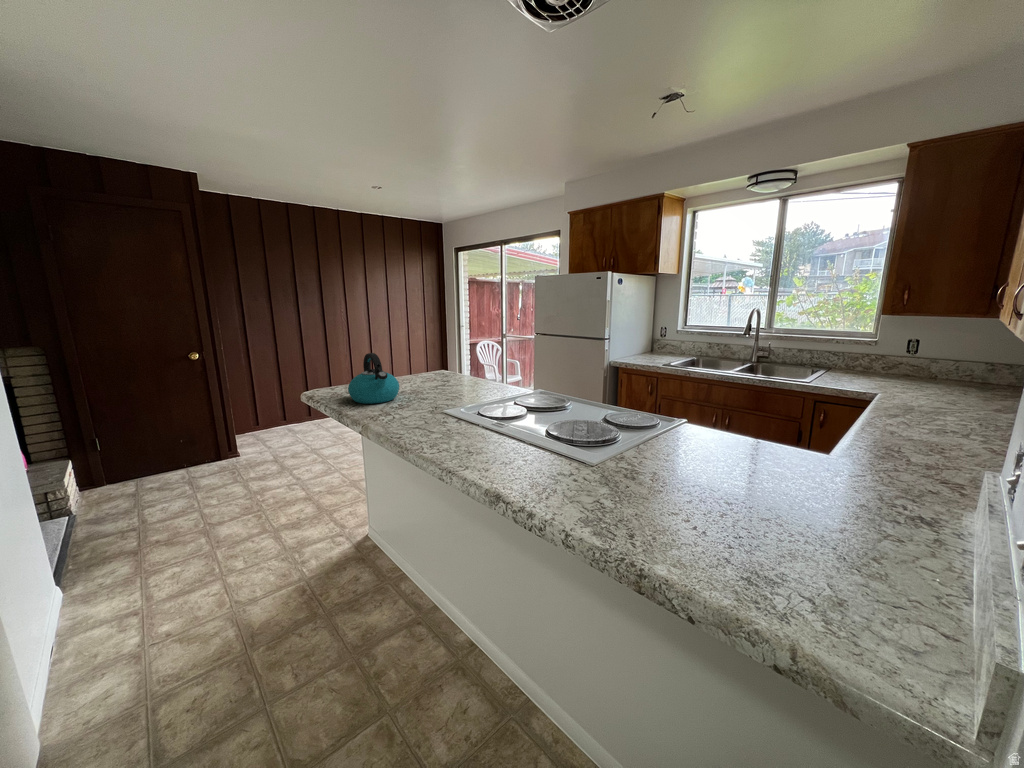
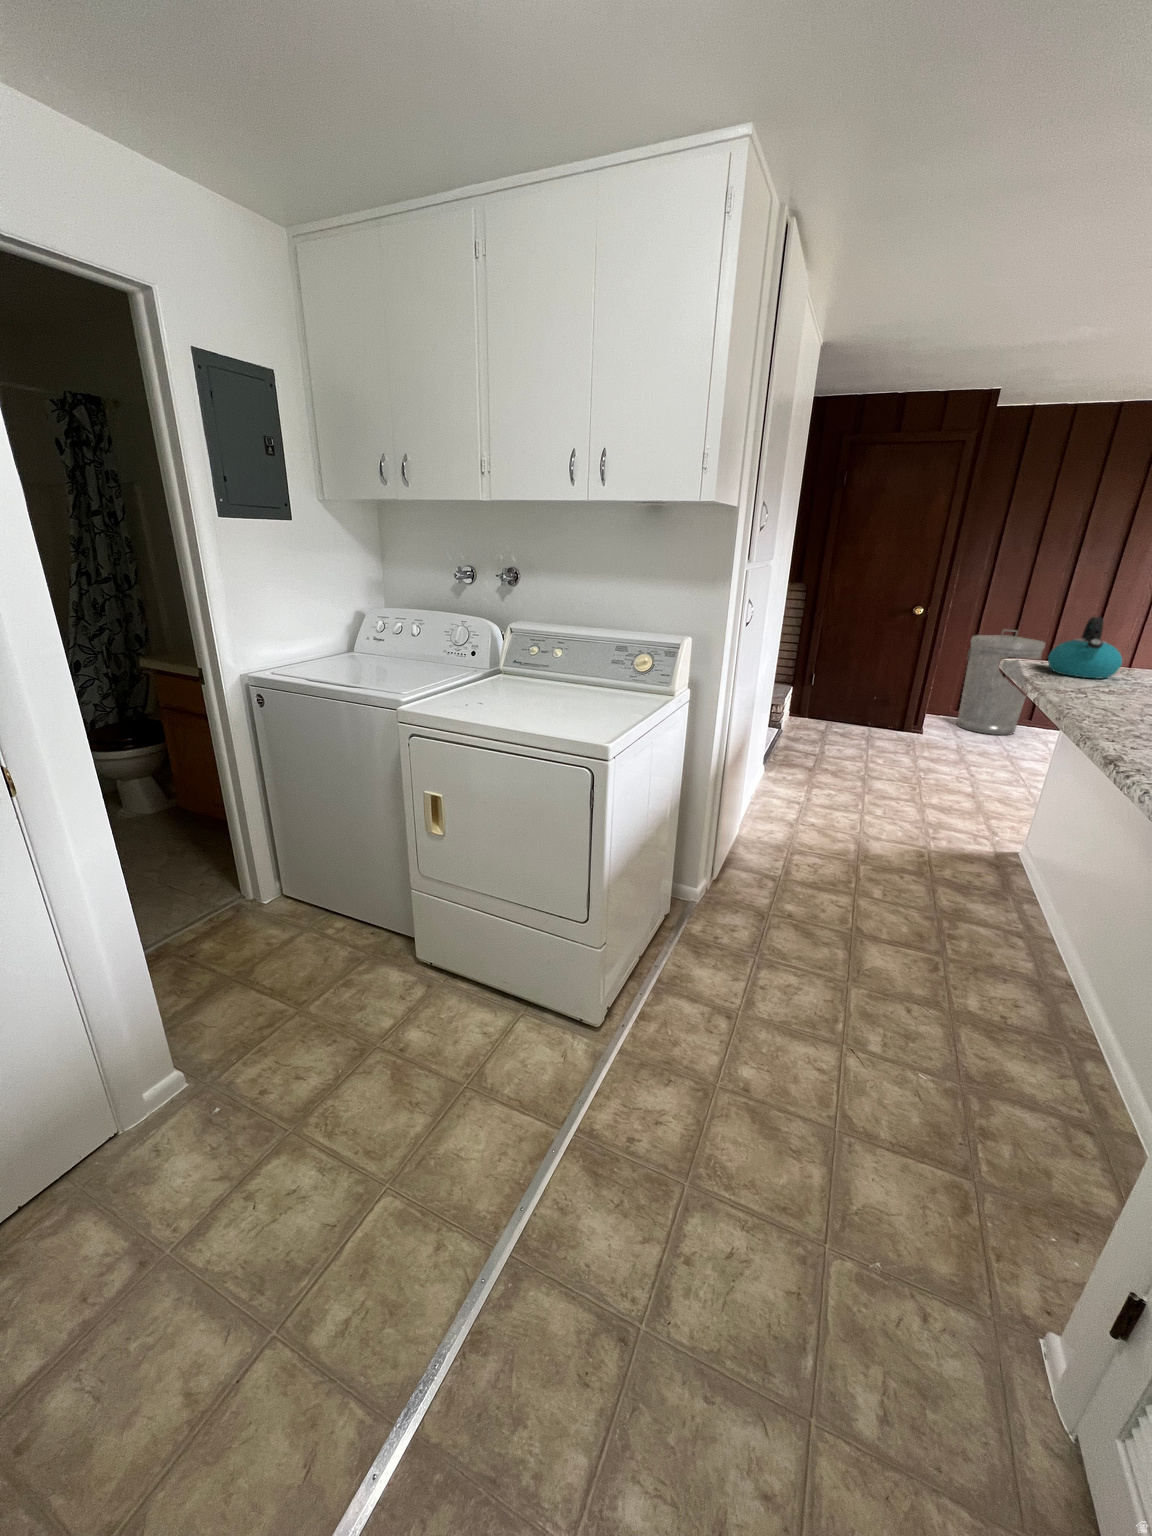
trash can: none [248,359,305,439] -> present [957,630,1045,735]

